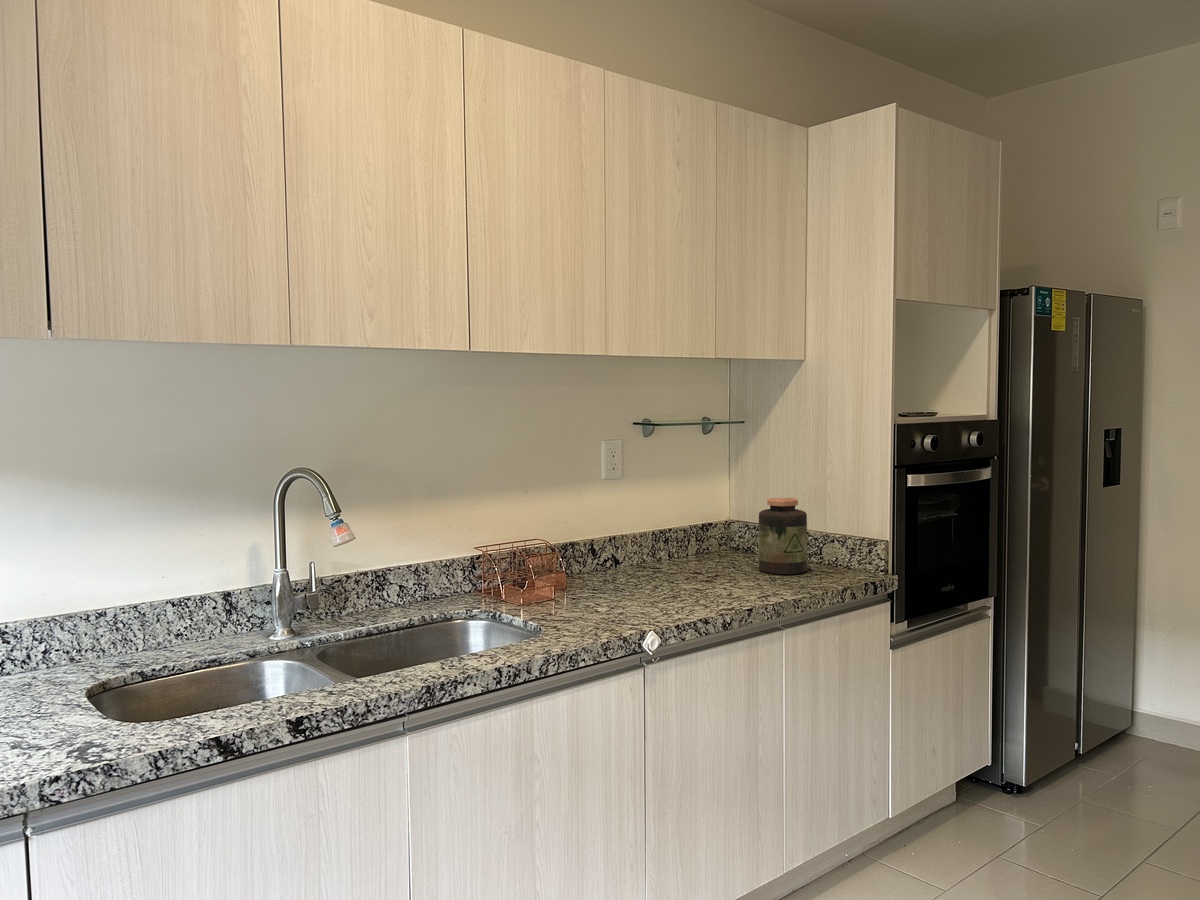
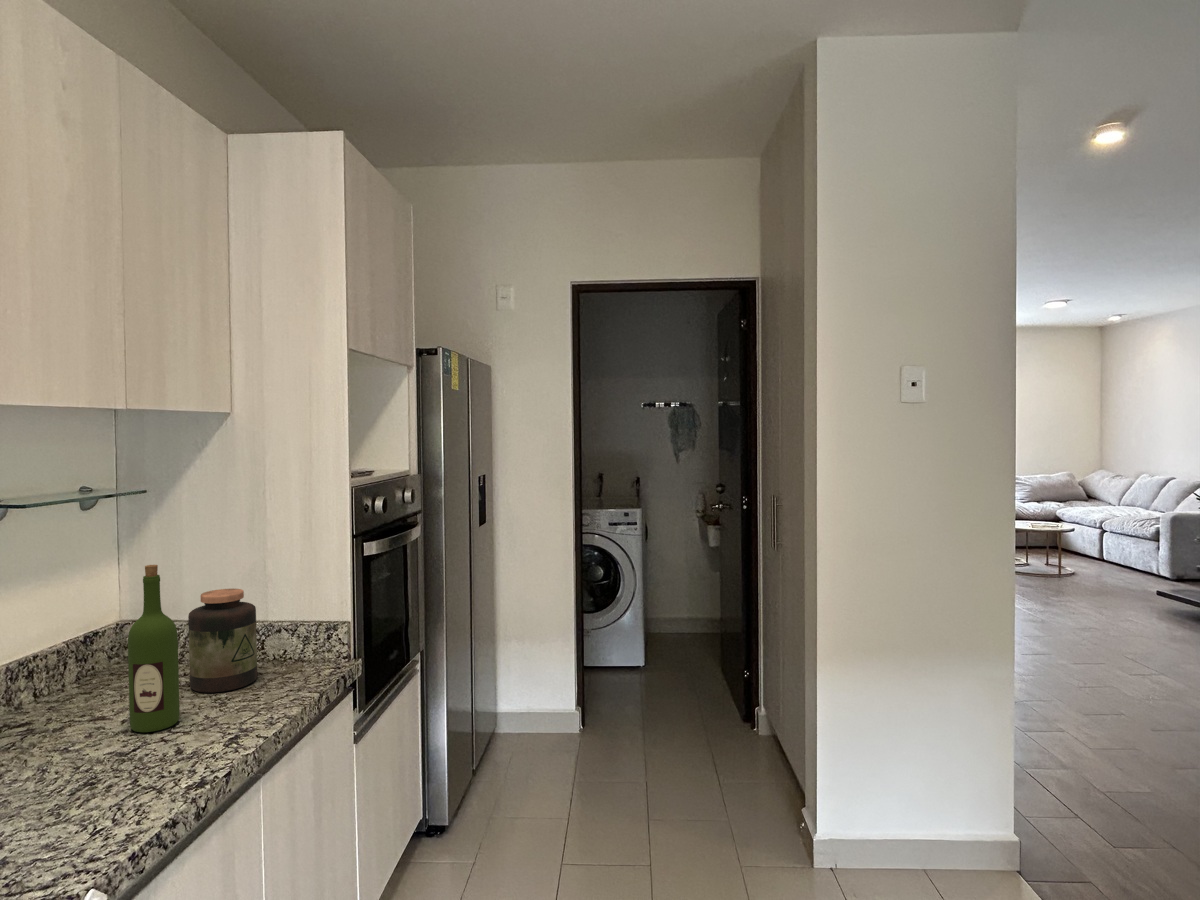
wine bottle: none [710,467,740,584] -> present [128,565,180,732]

